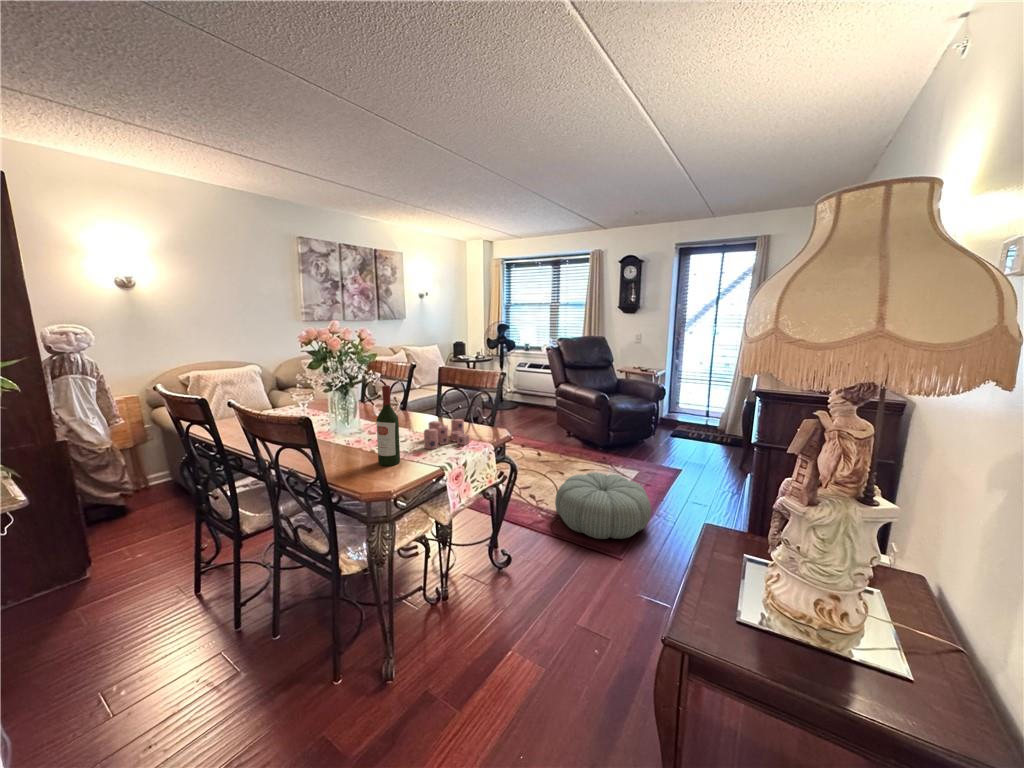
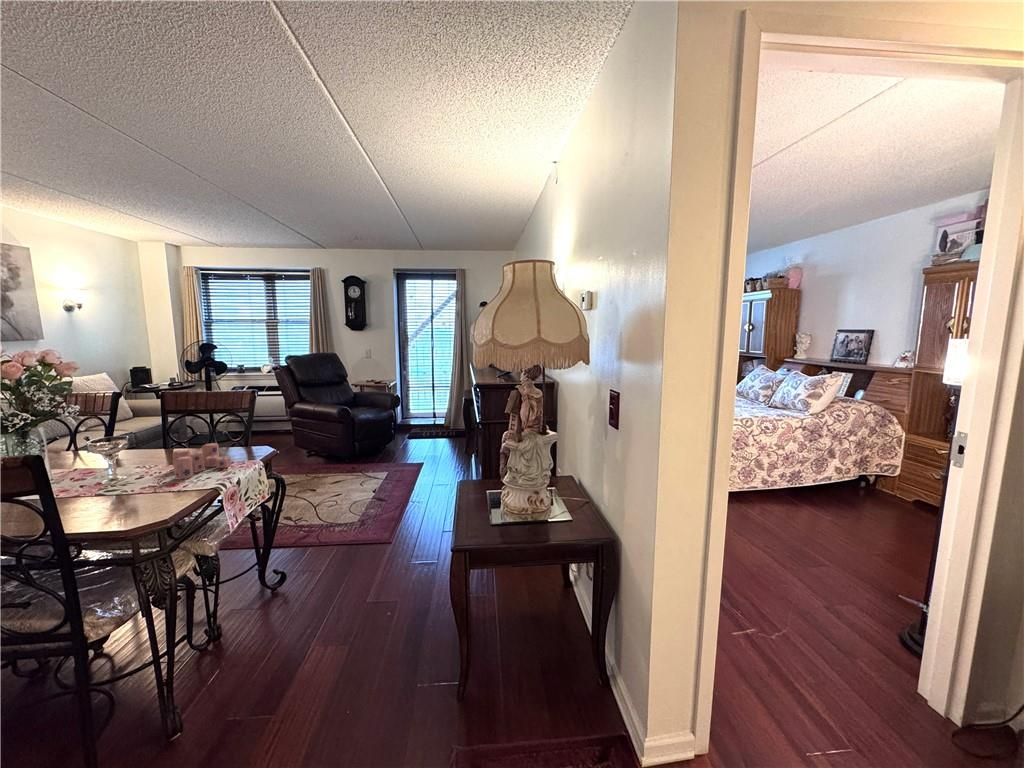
wine bottle: present [377,385,400,466] -> none [114,413,152,505]
pouf: present [555,472,651,539] -> none [317,475,407,534]

